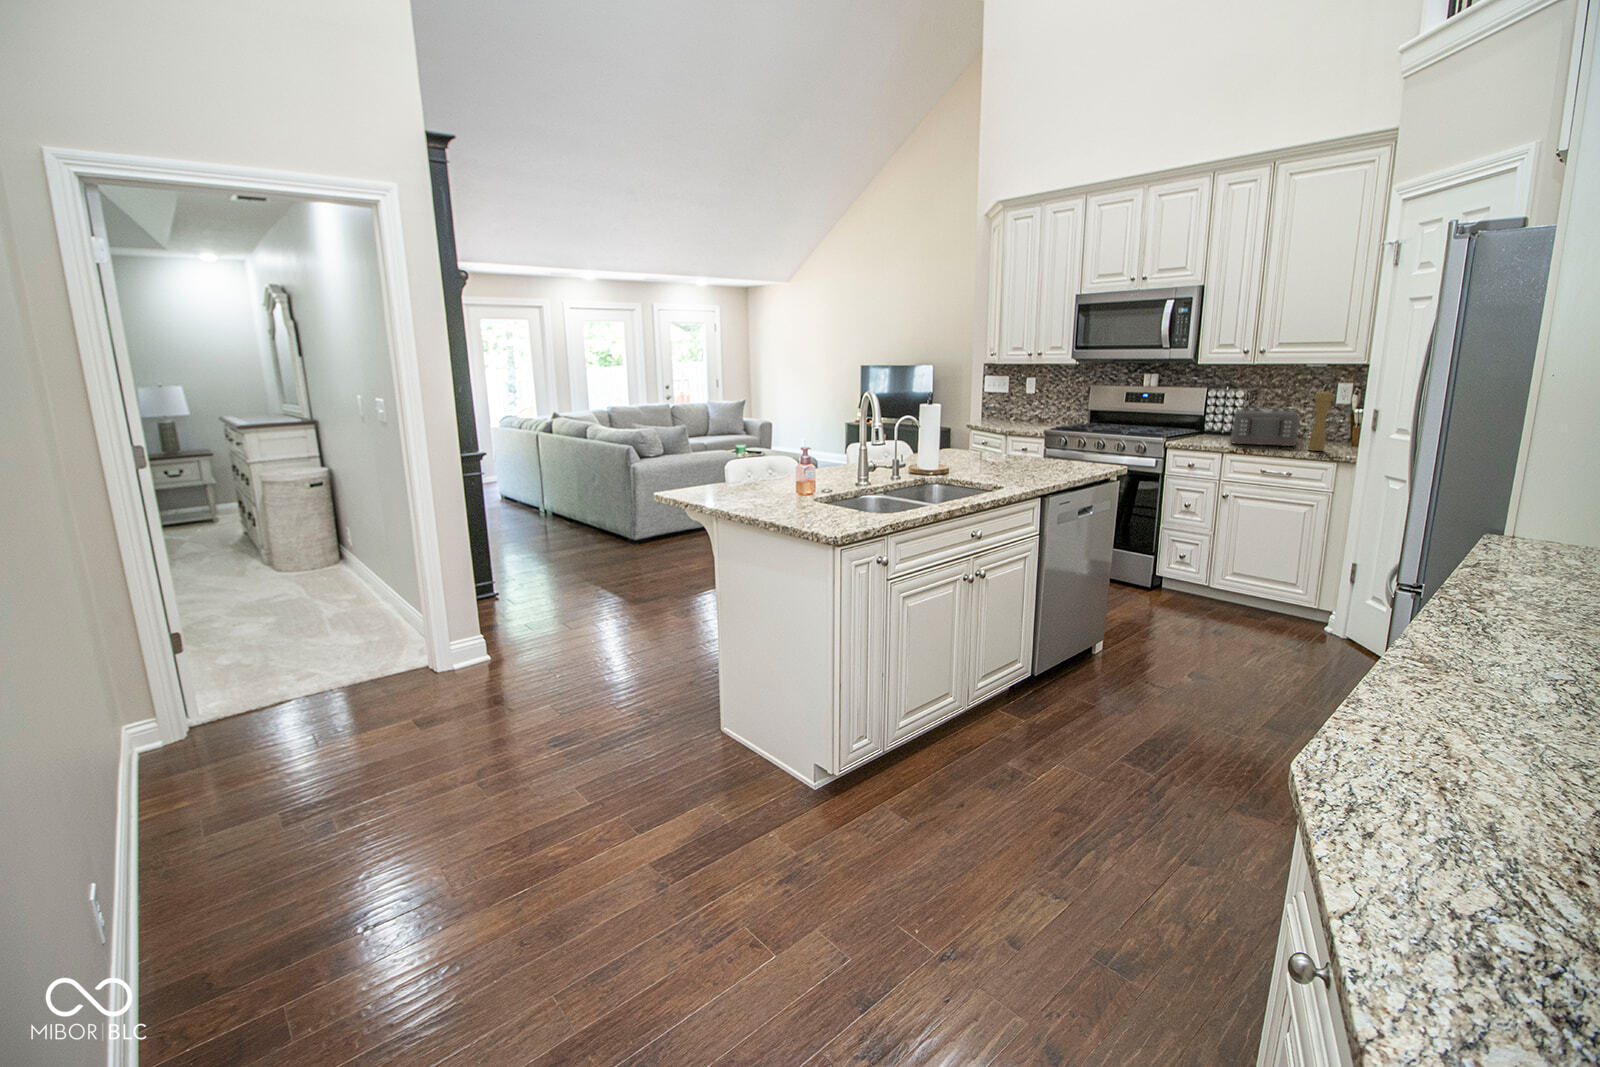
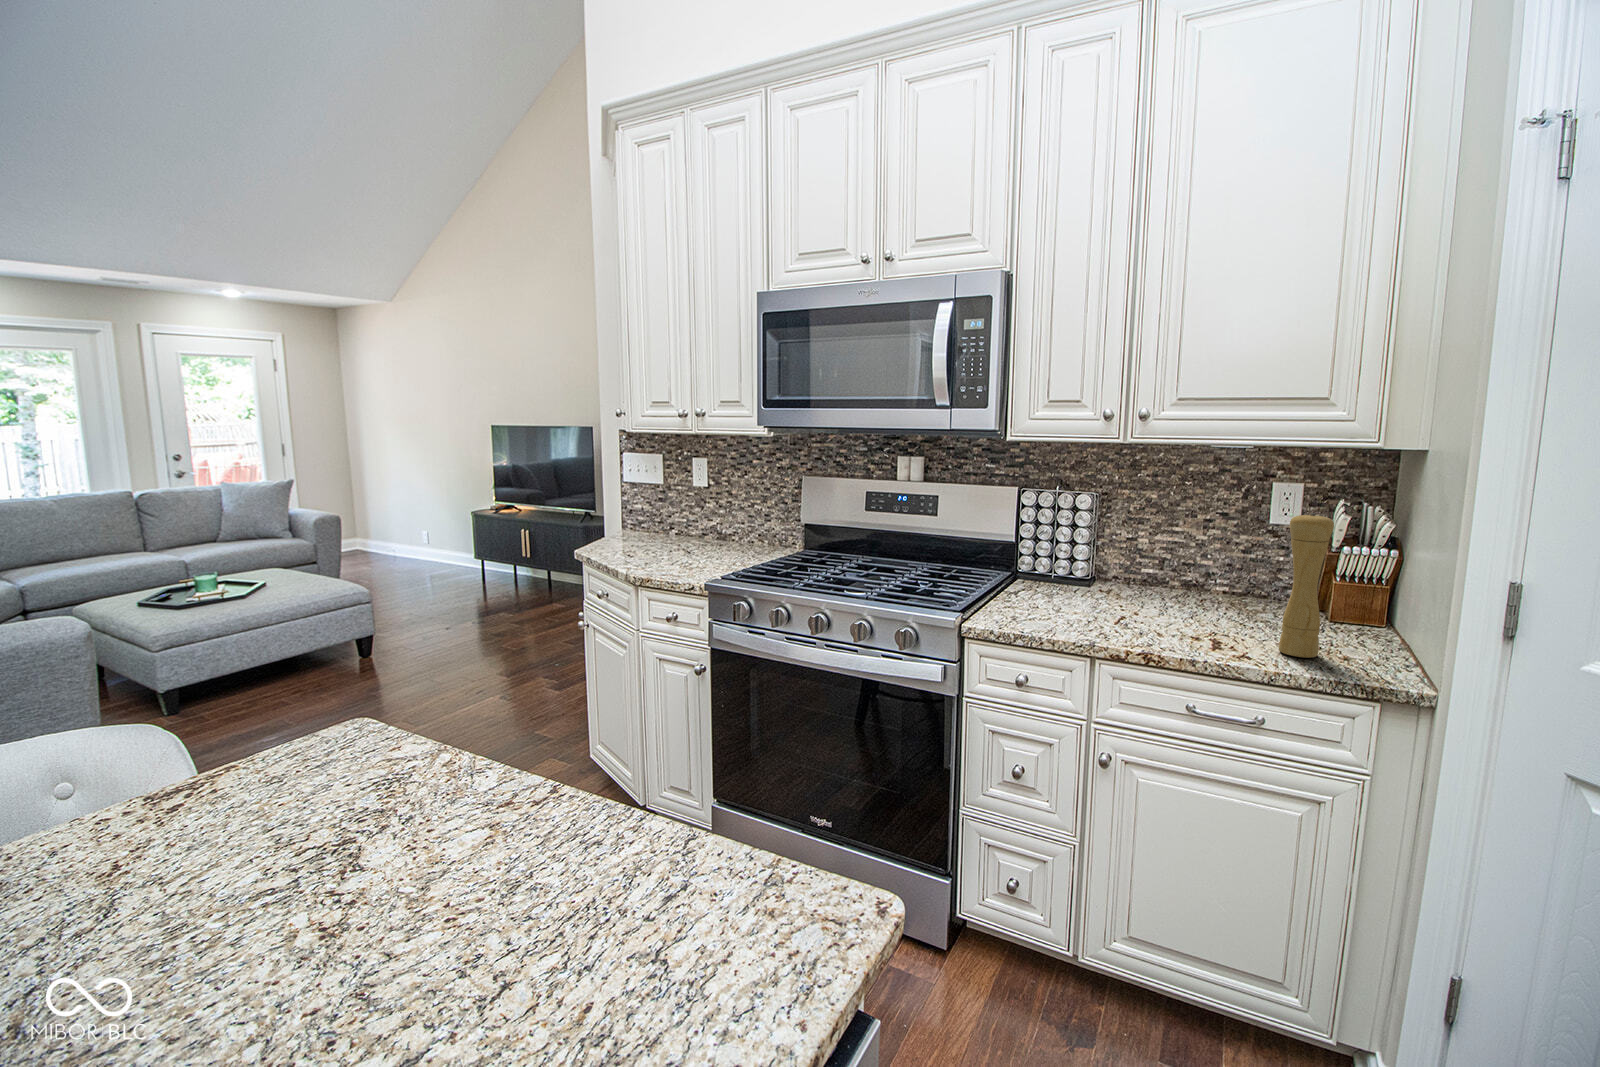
toaster: present [1231,408,1299,446] -> none [1079,535,1242,634]

